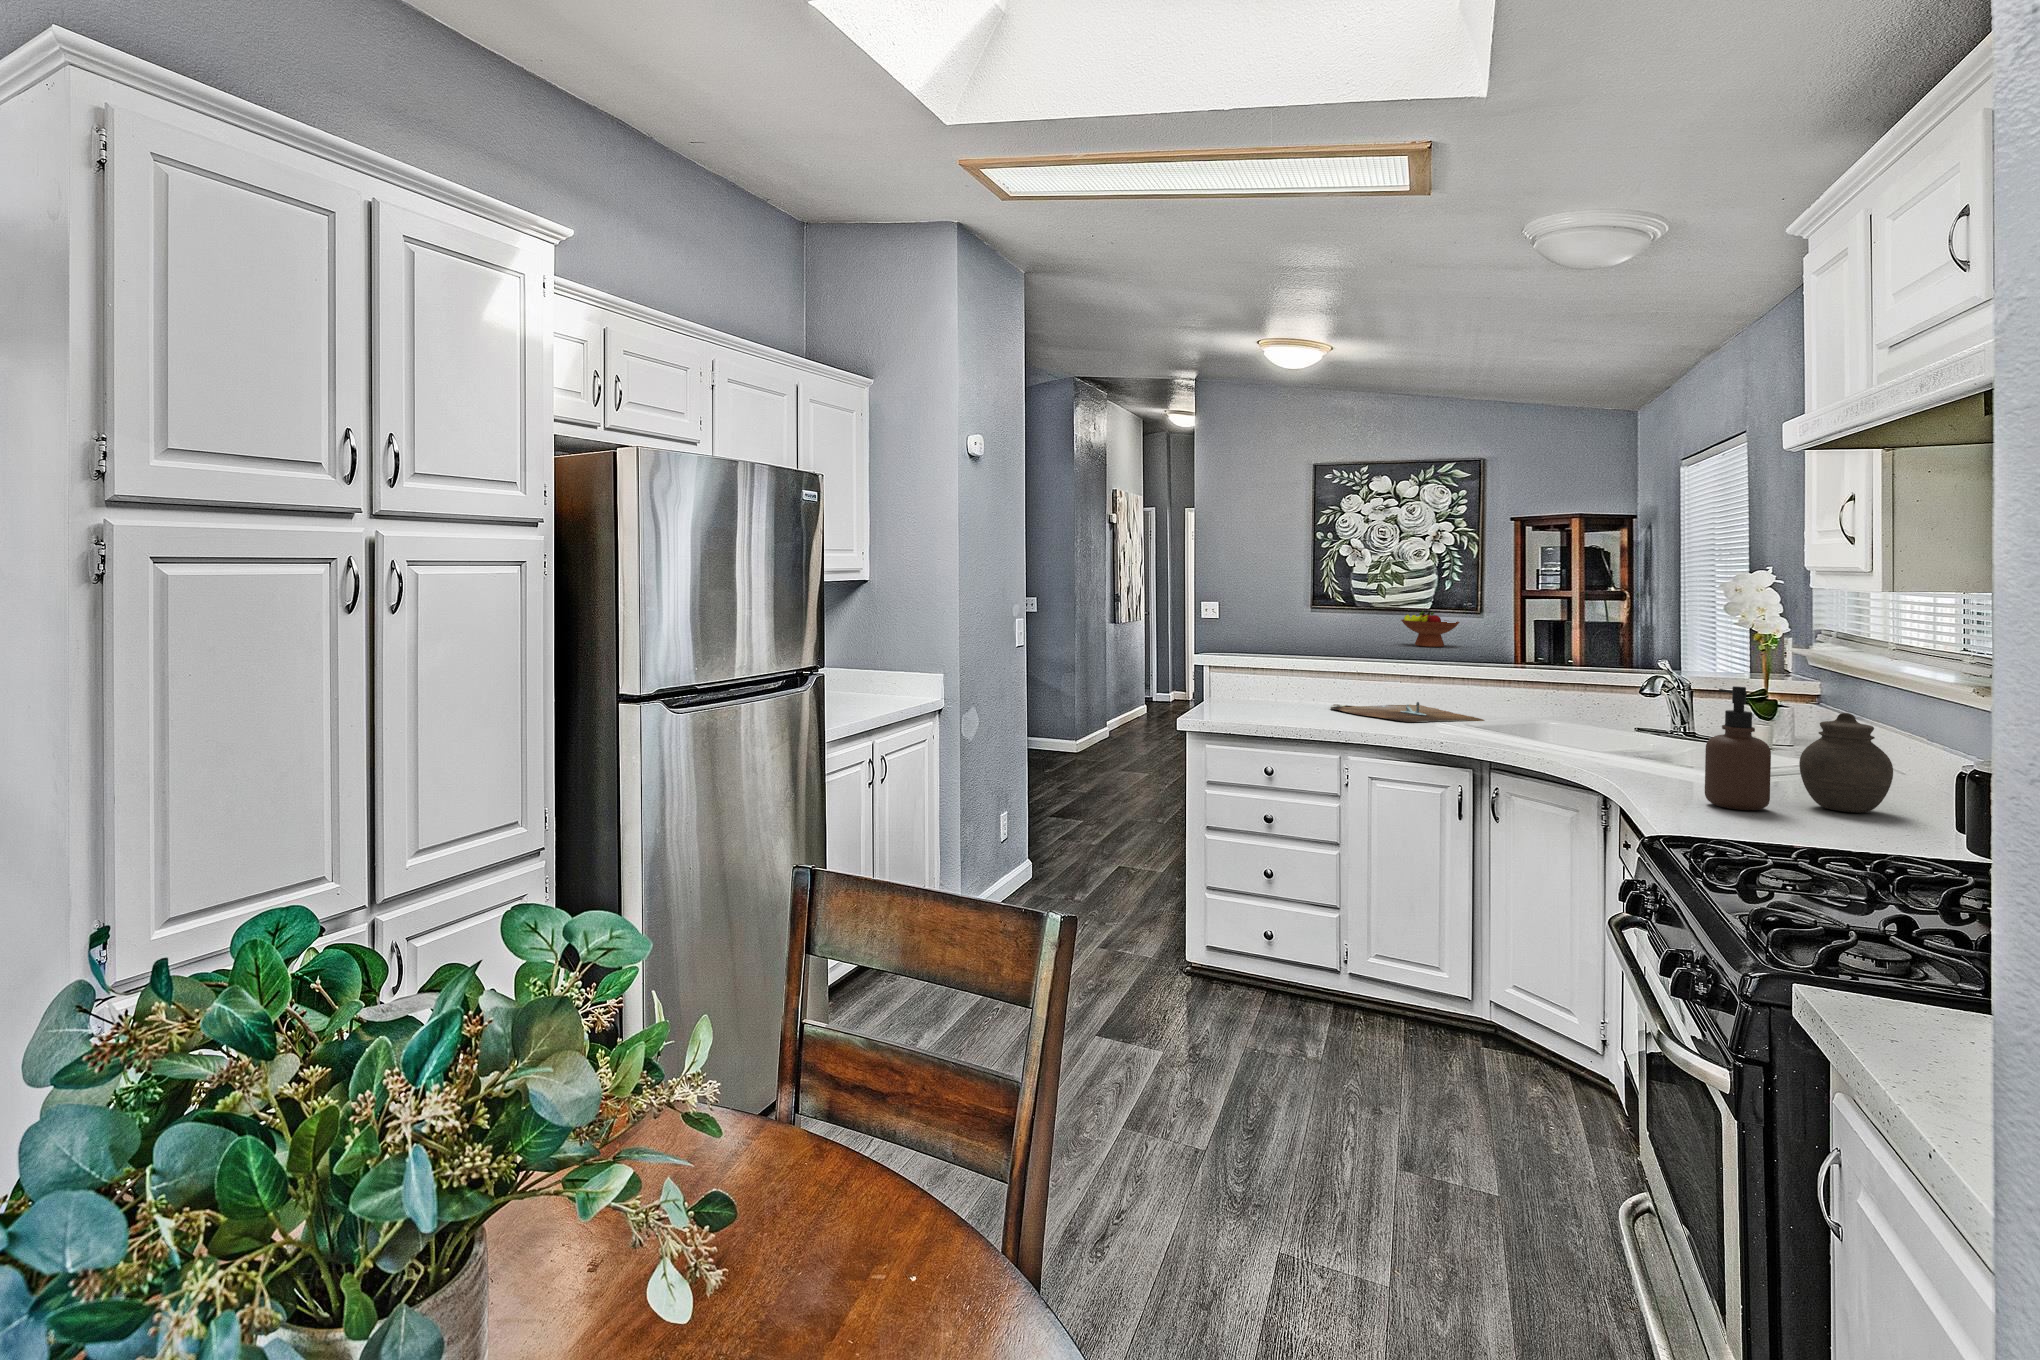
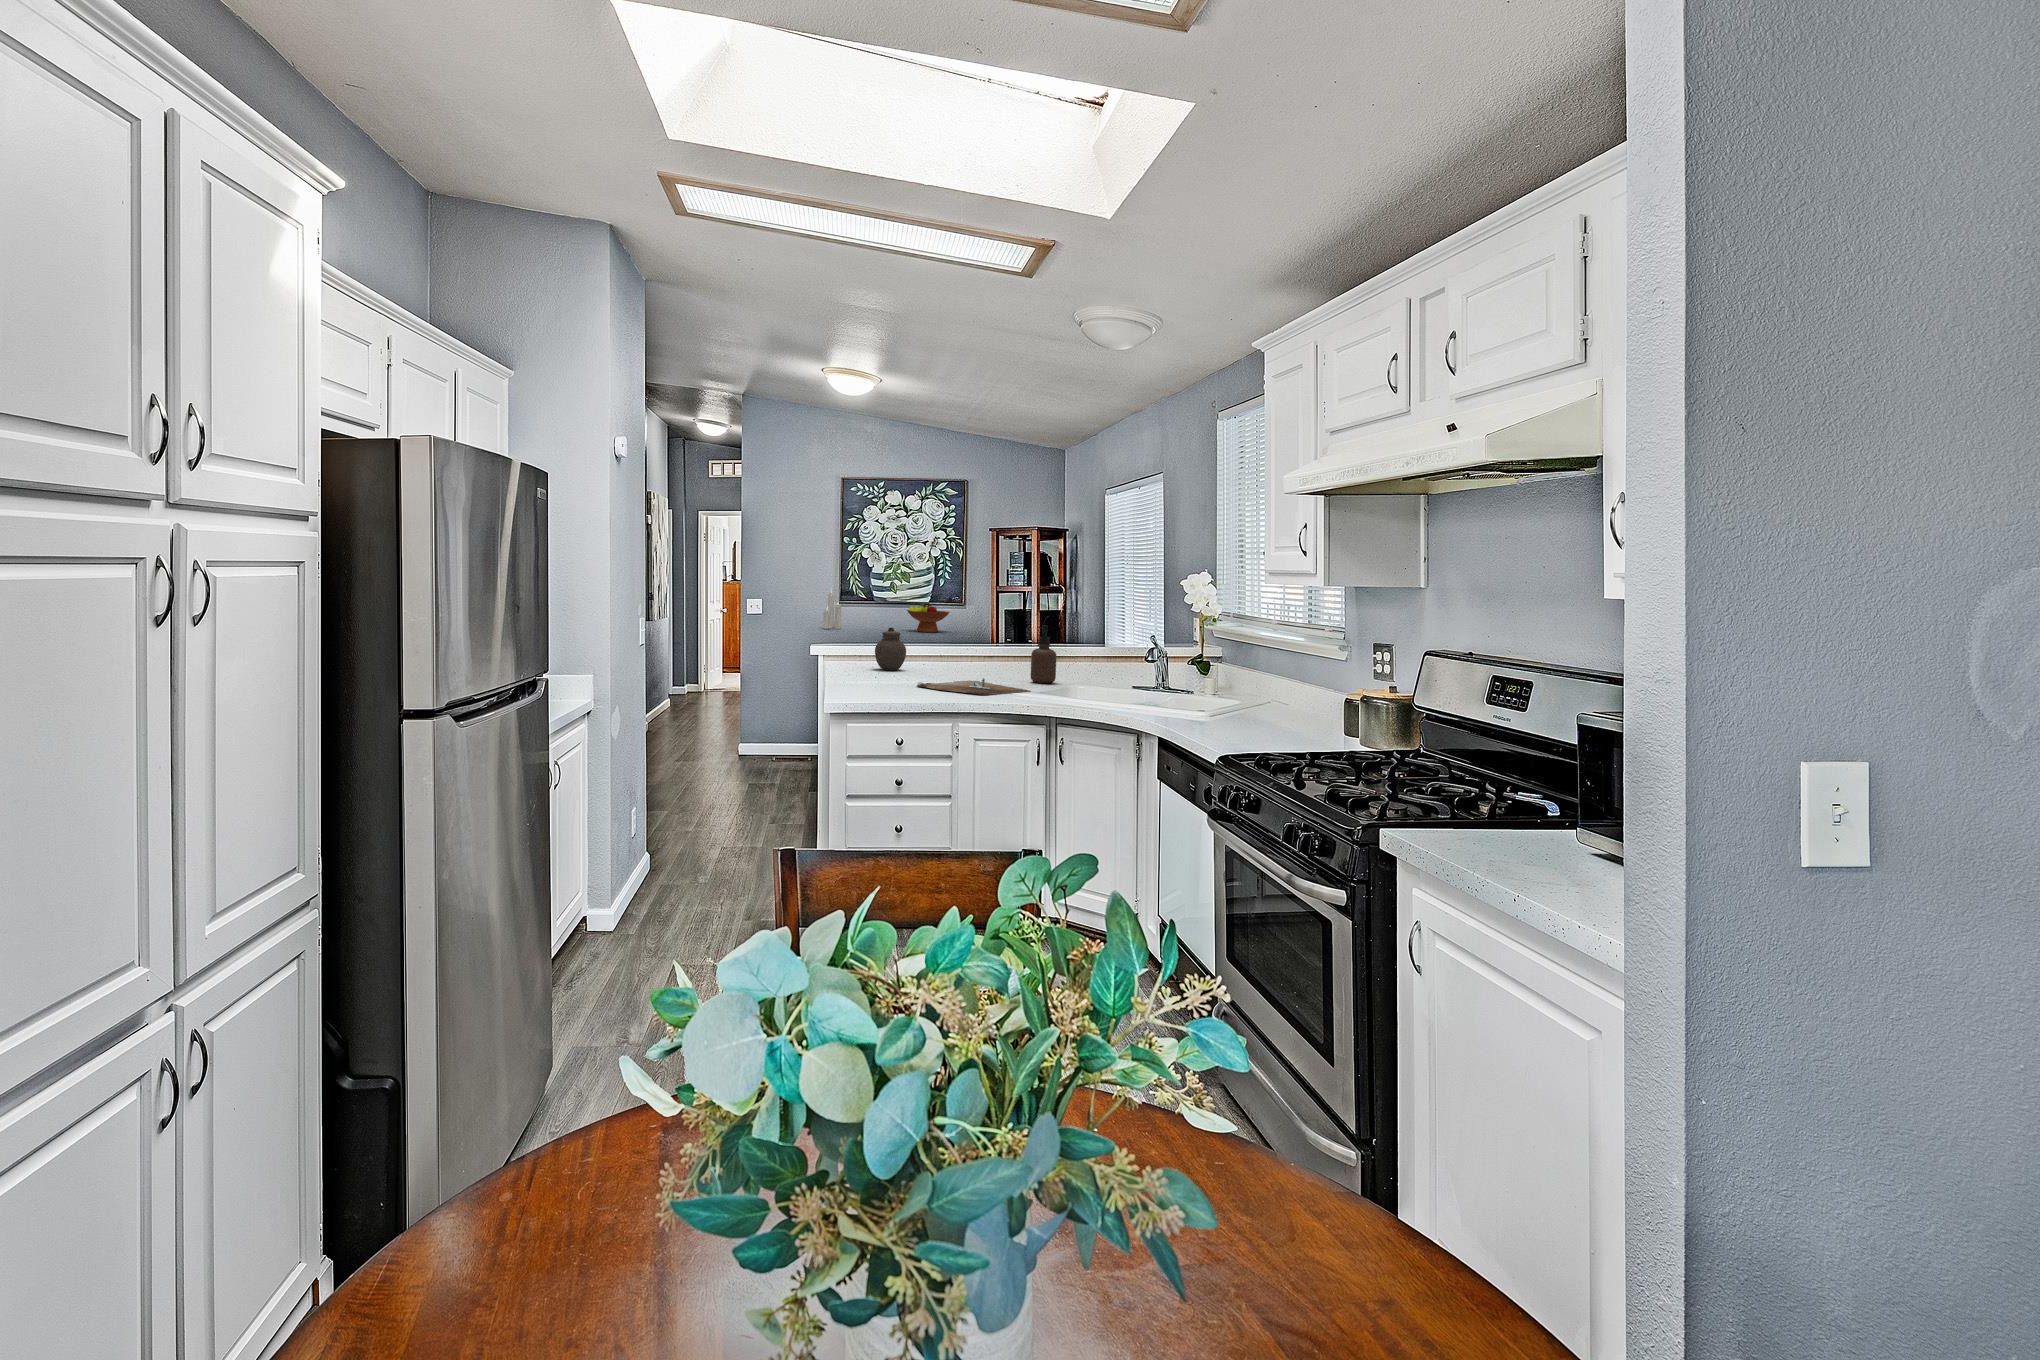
candle: none [1291,590,1316,642] -> present [822,592,841,629]
soap dispenser: present [1705,686,1771,810] -> present [1031,625,1056,683]
jar: present [1799,713,1893,813] -> present [875,627,906,670]

